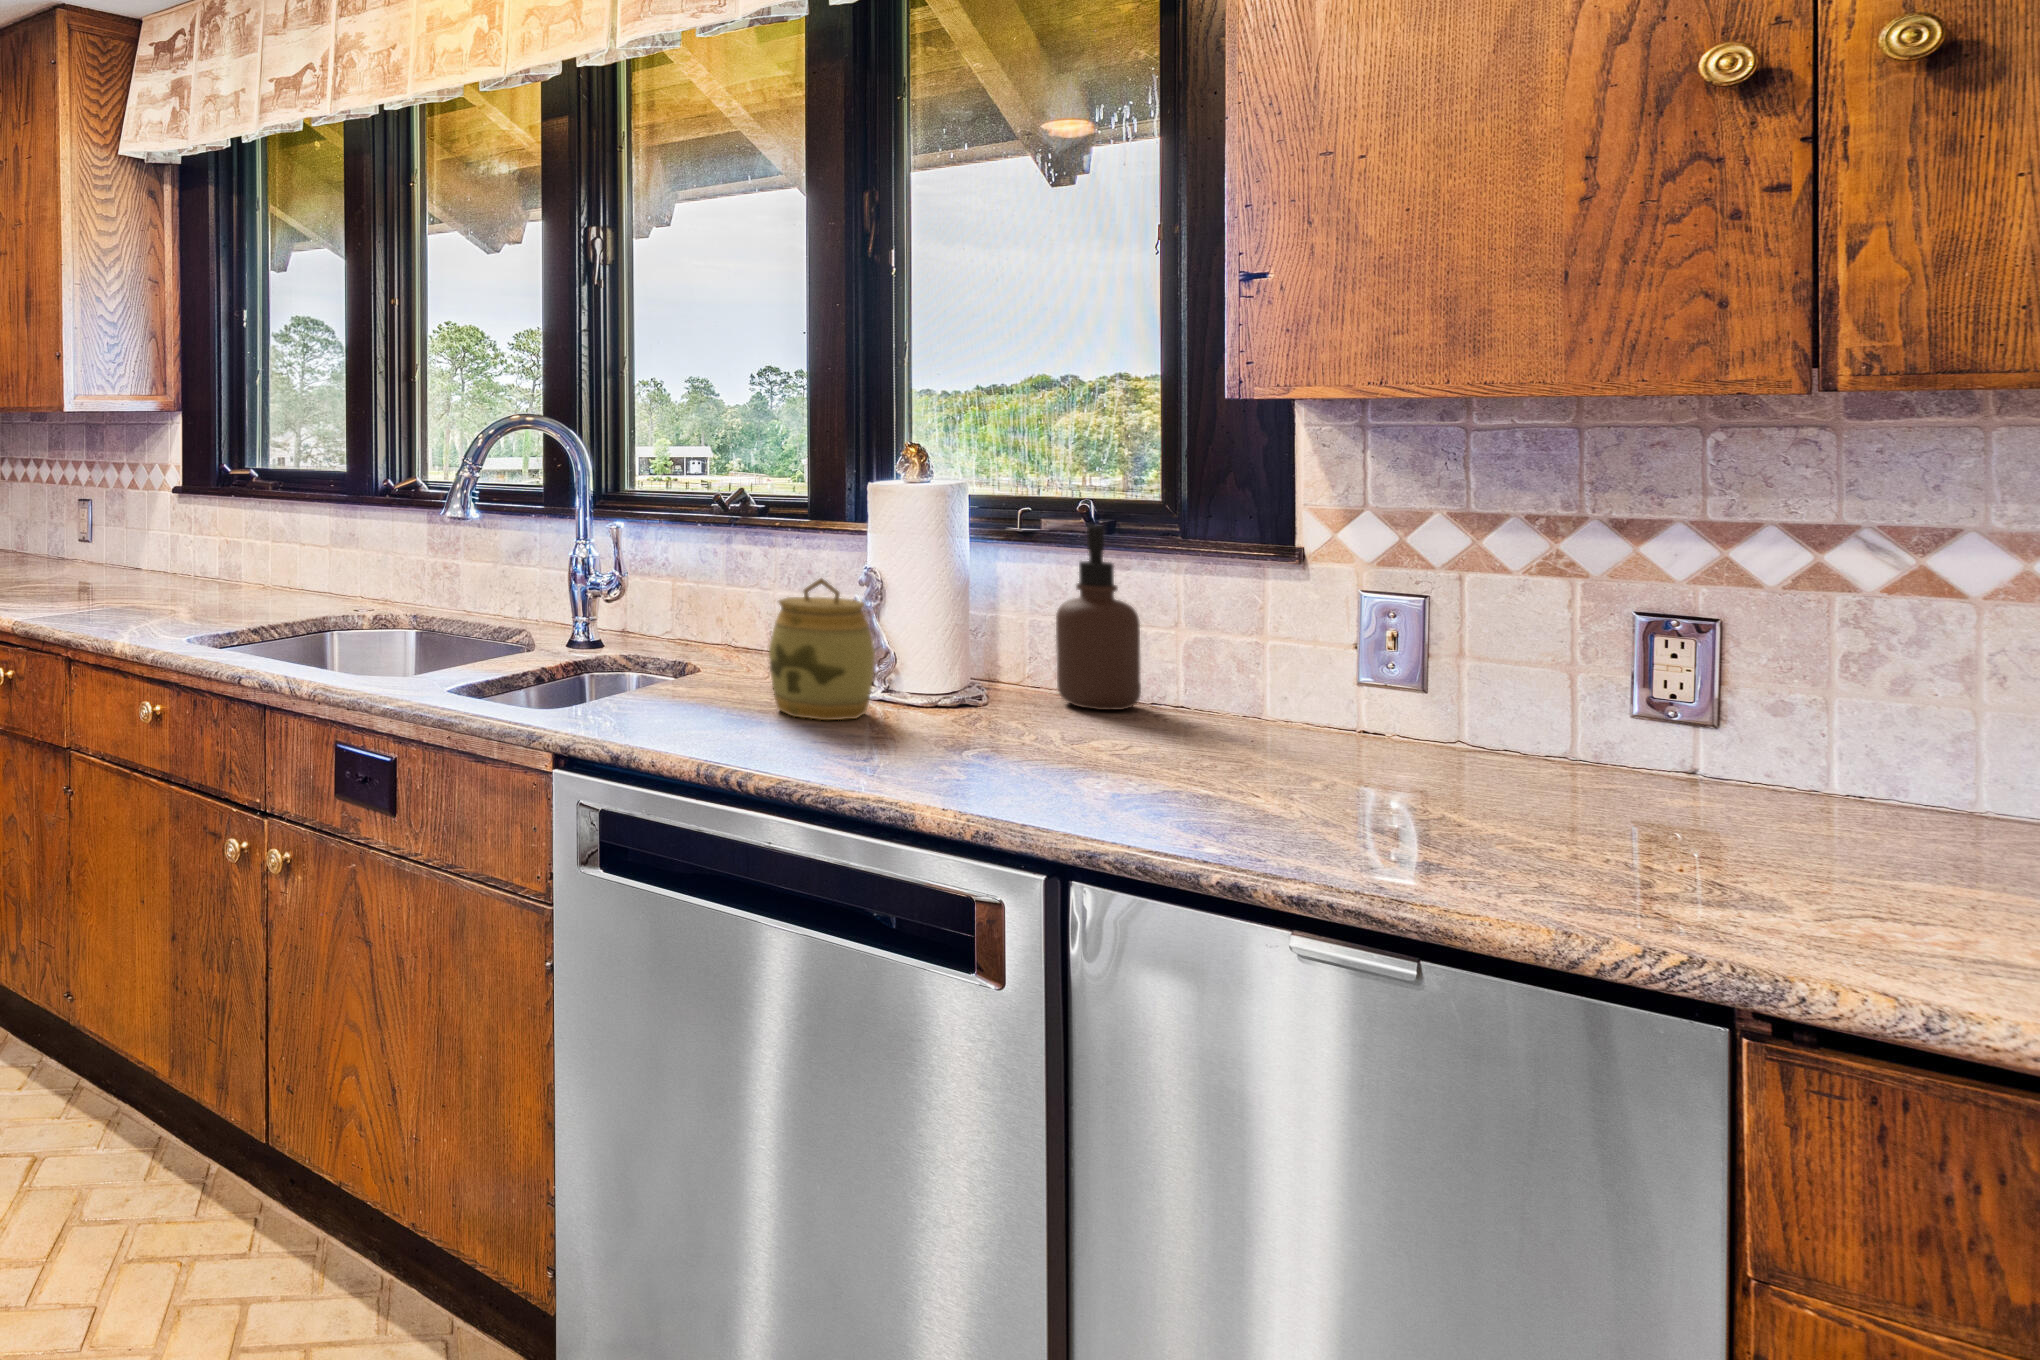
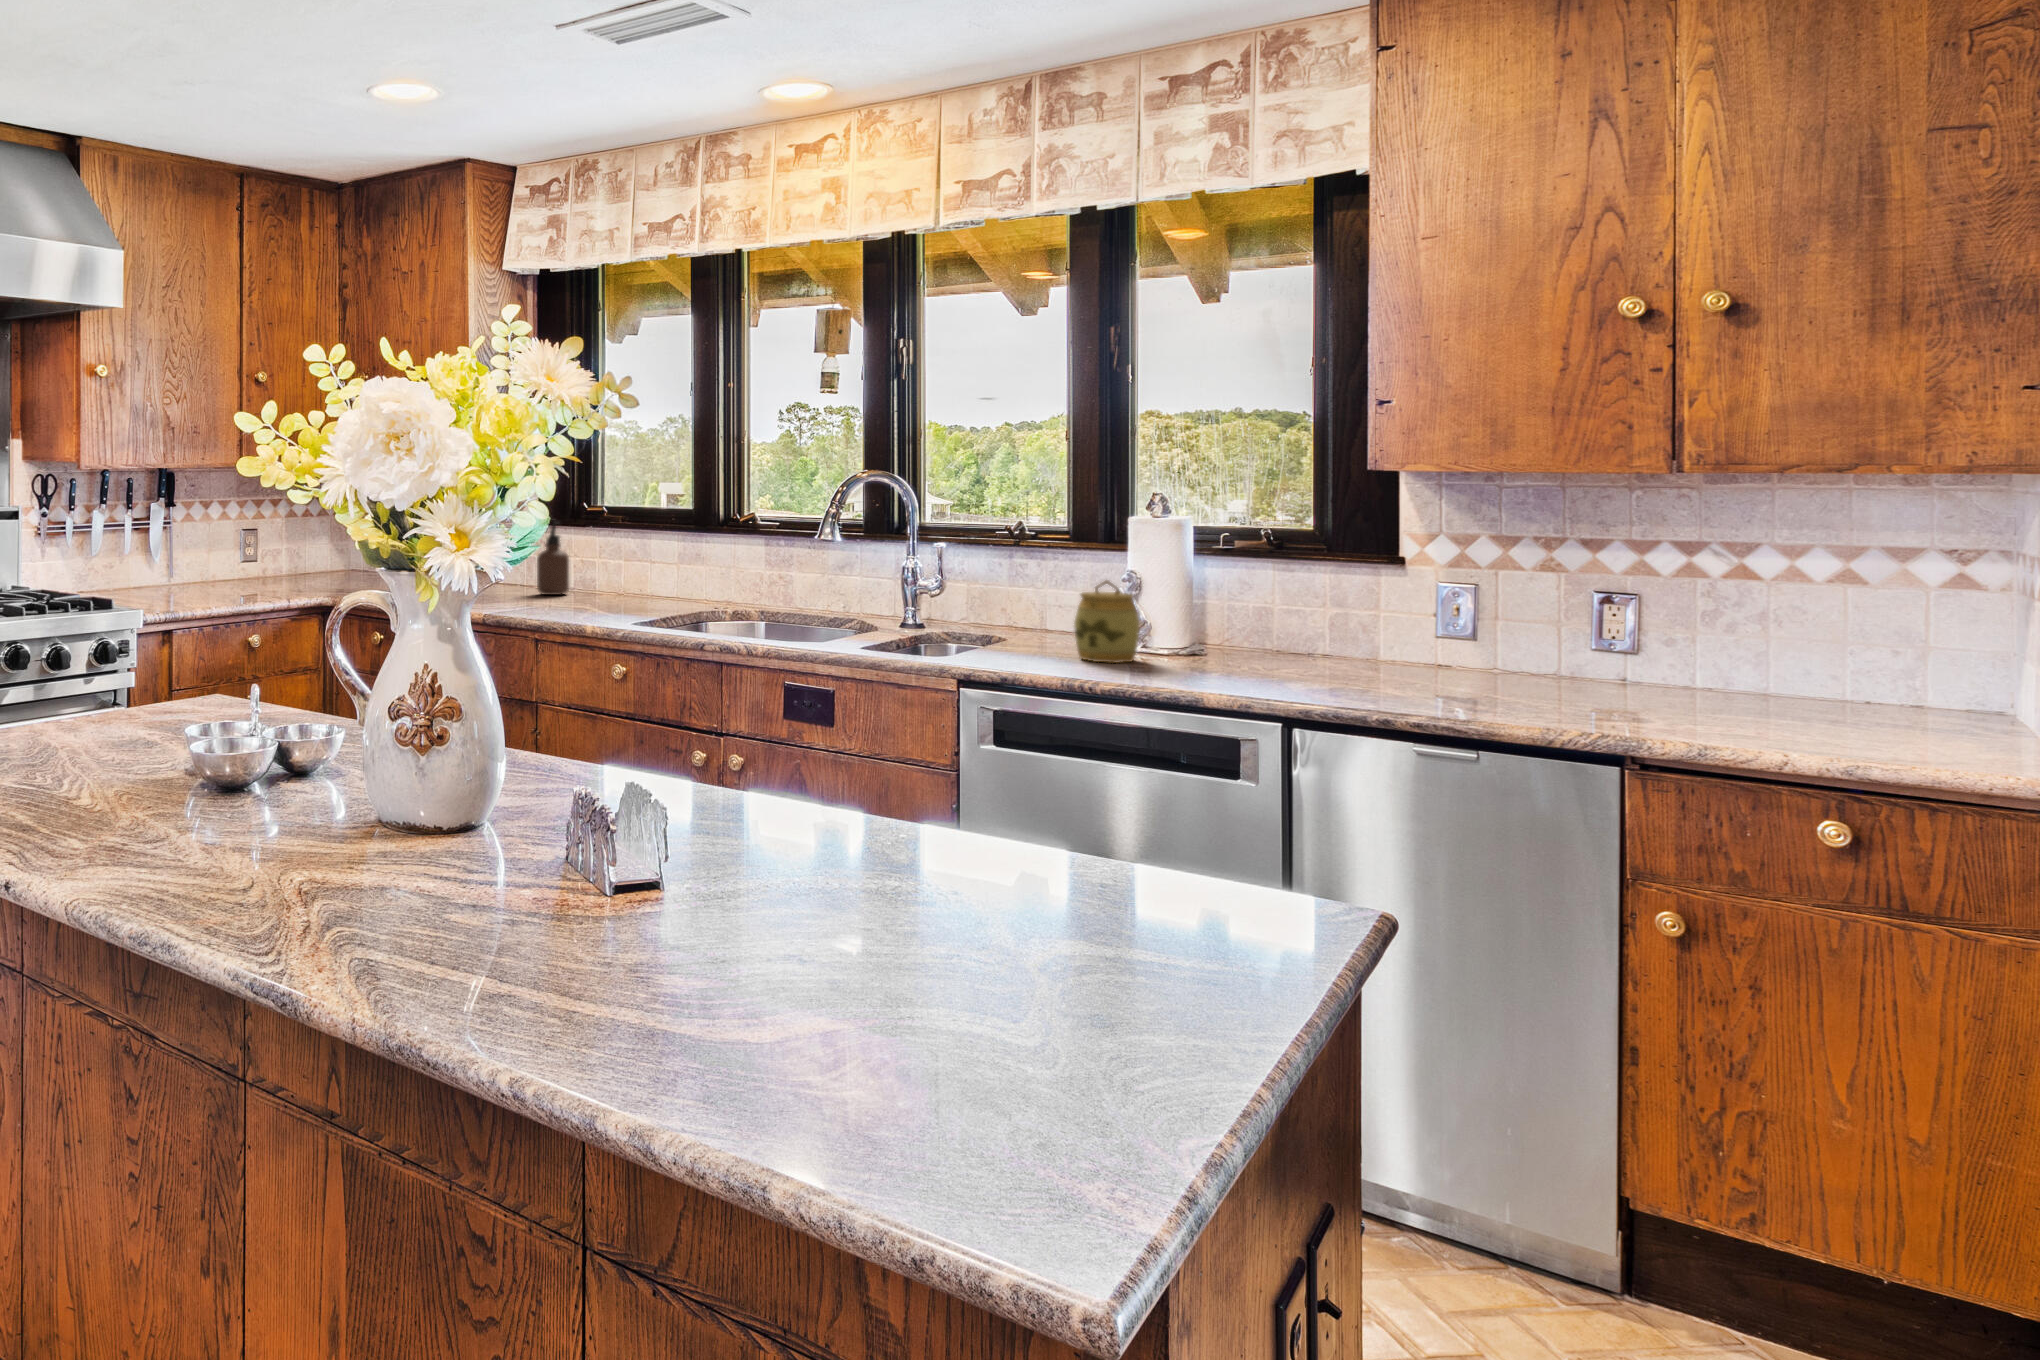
soap dispenser: present [1056,525,1141,710] -> present [537,520,569,595]

